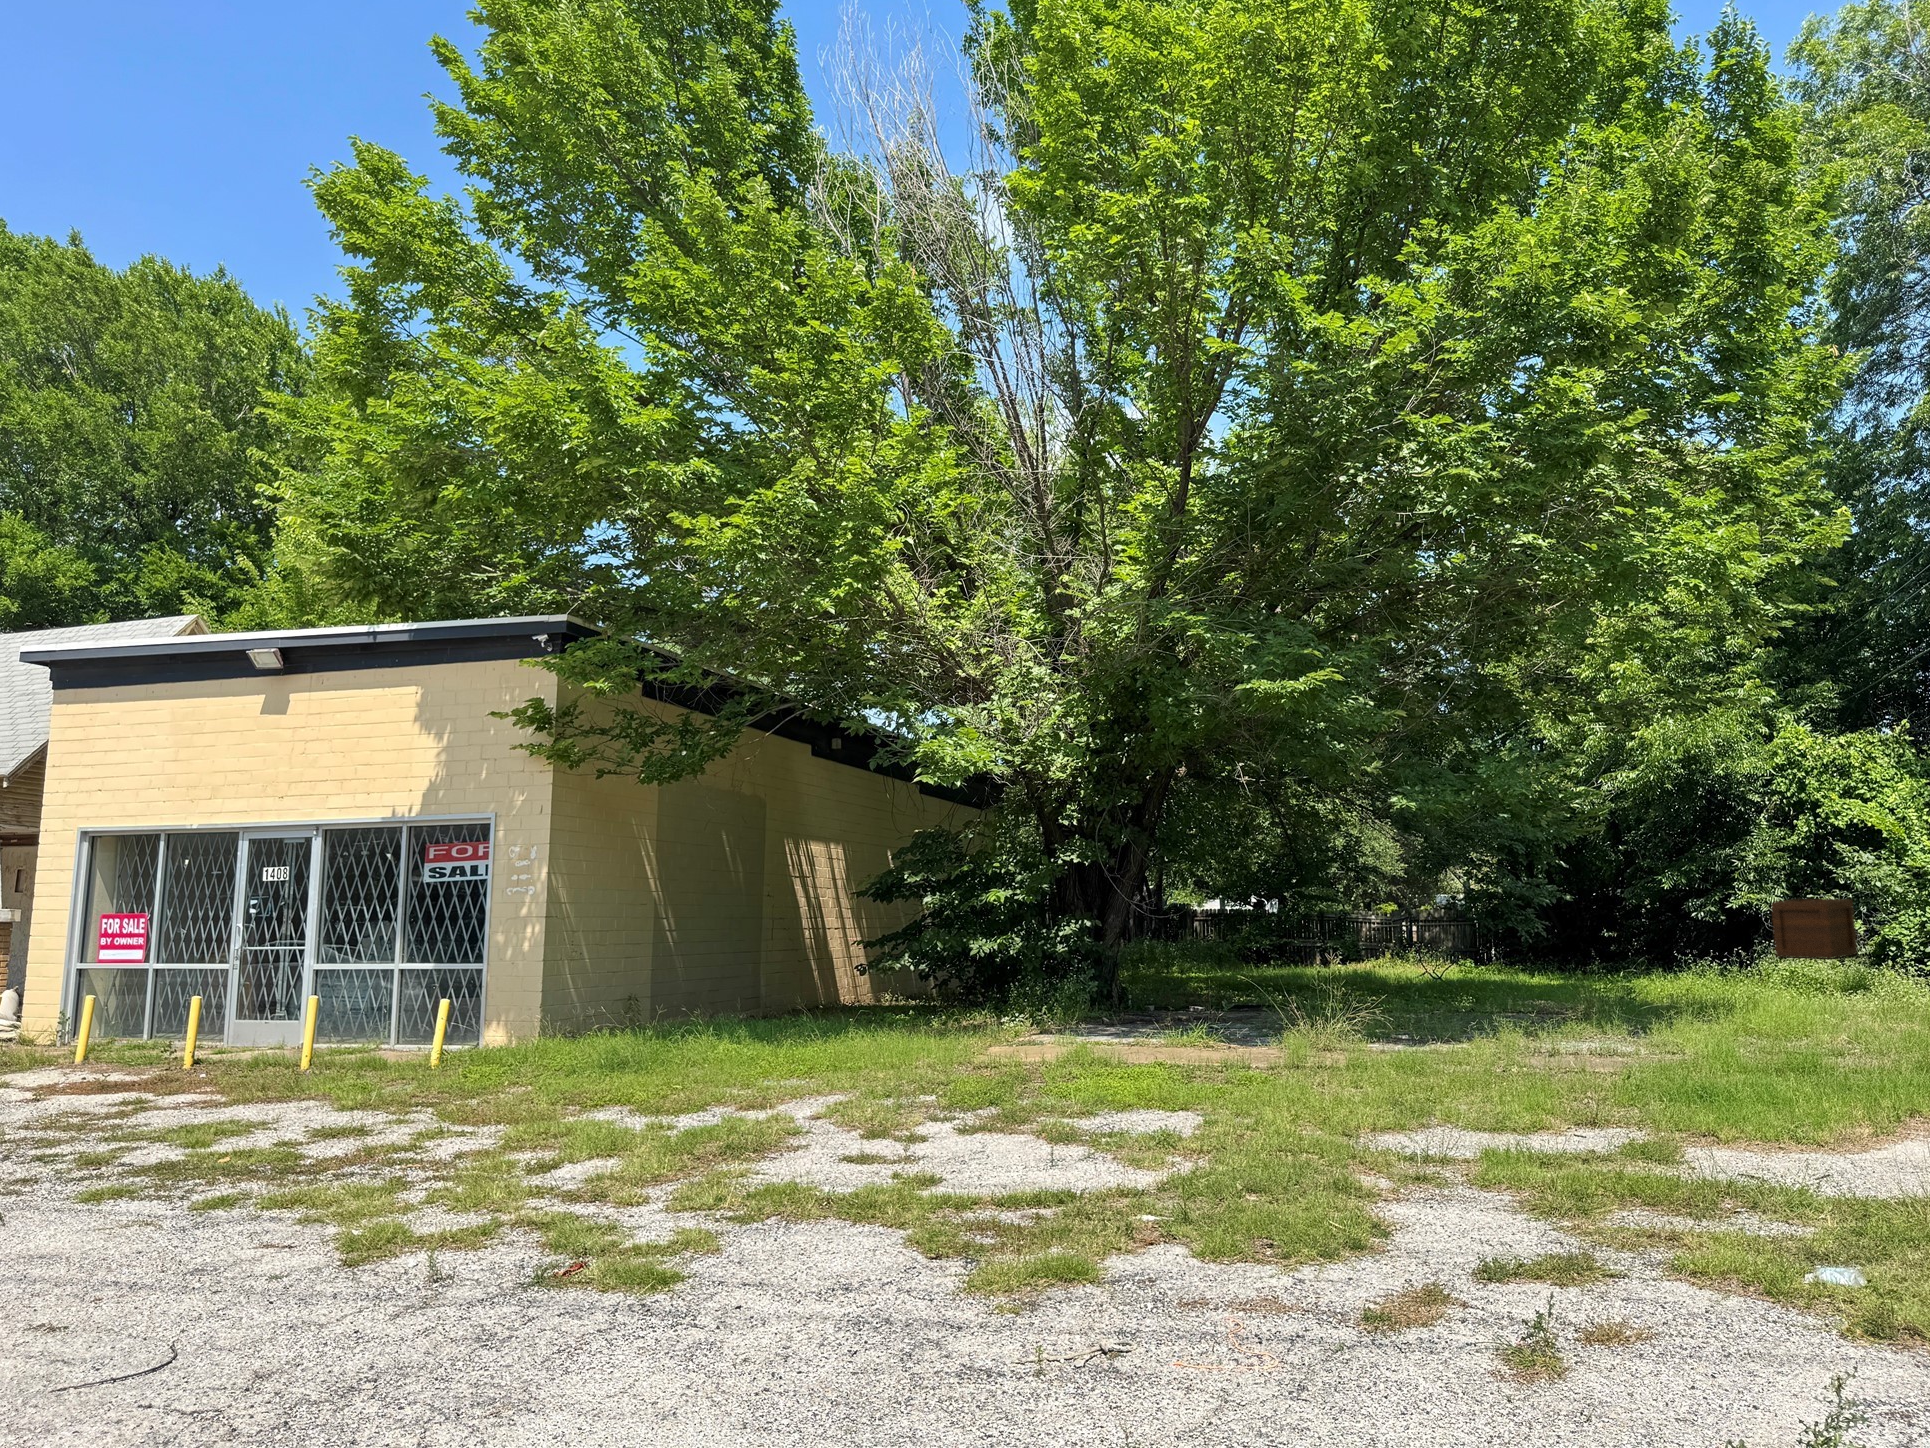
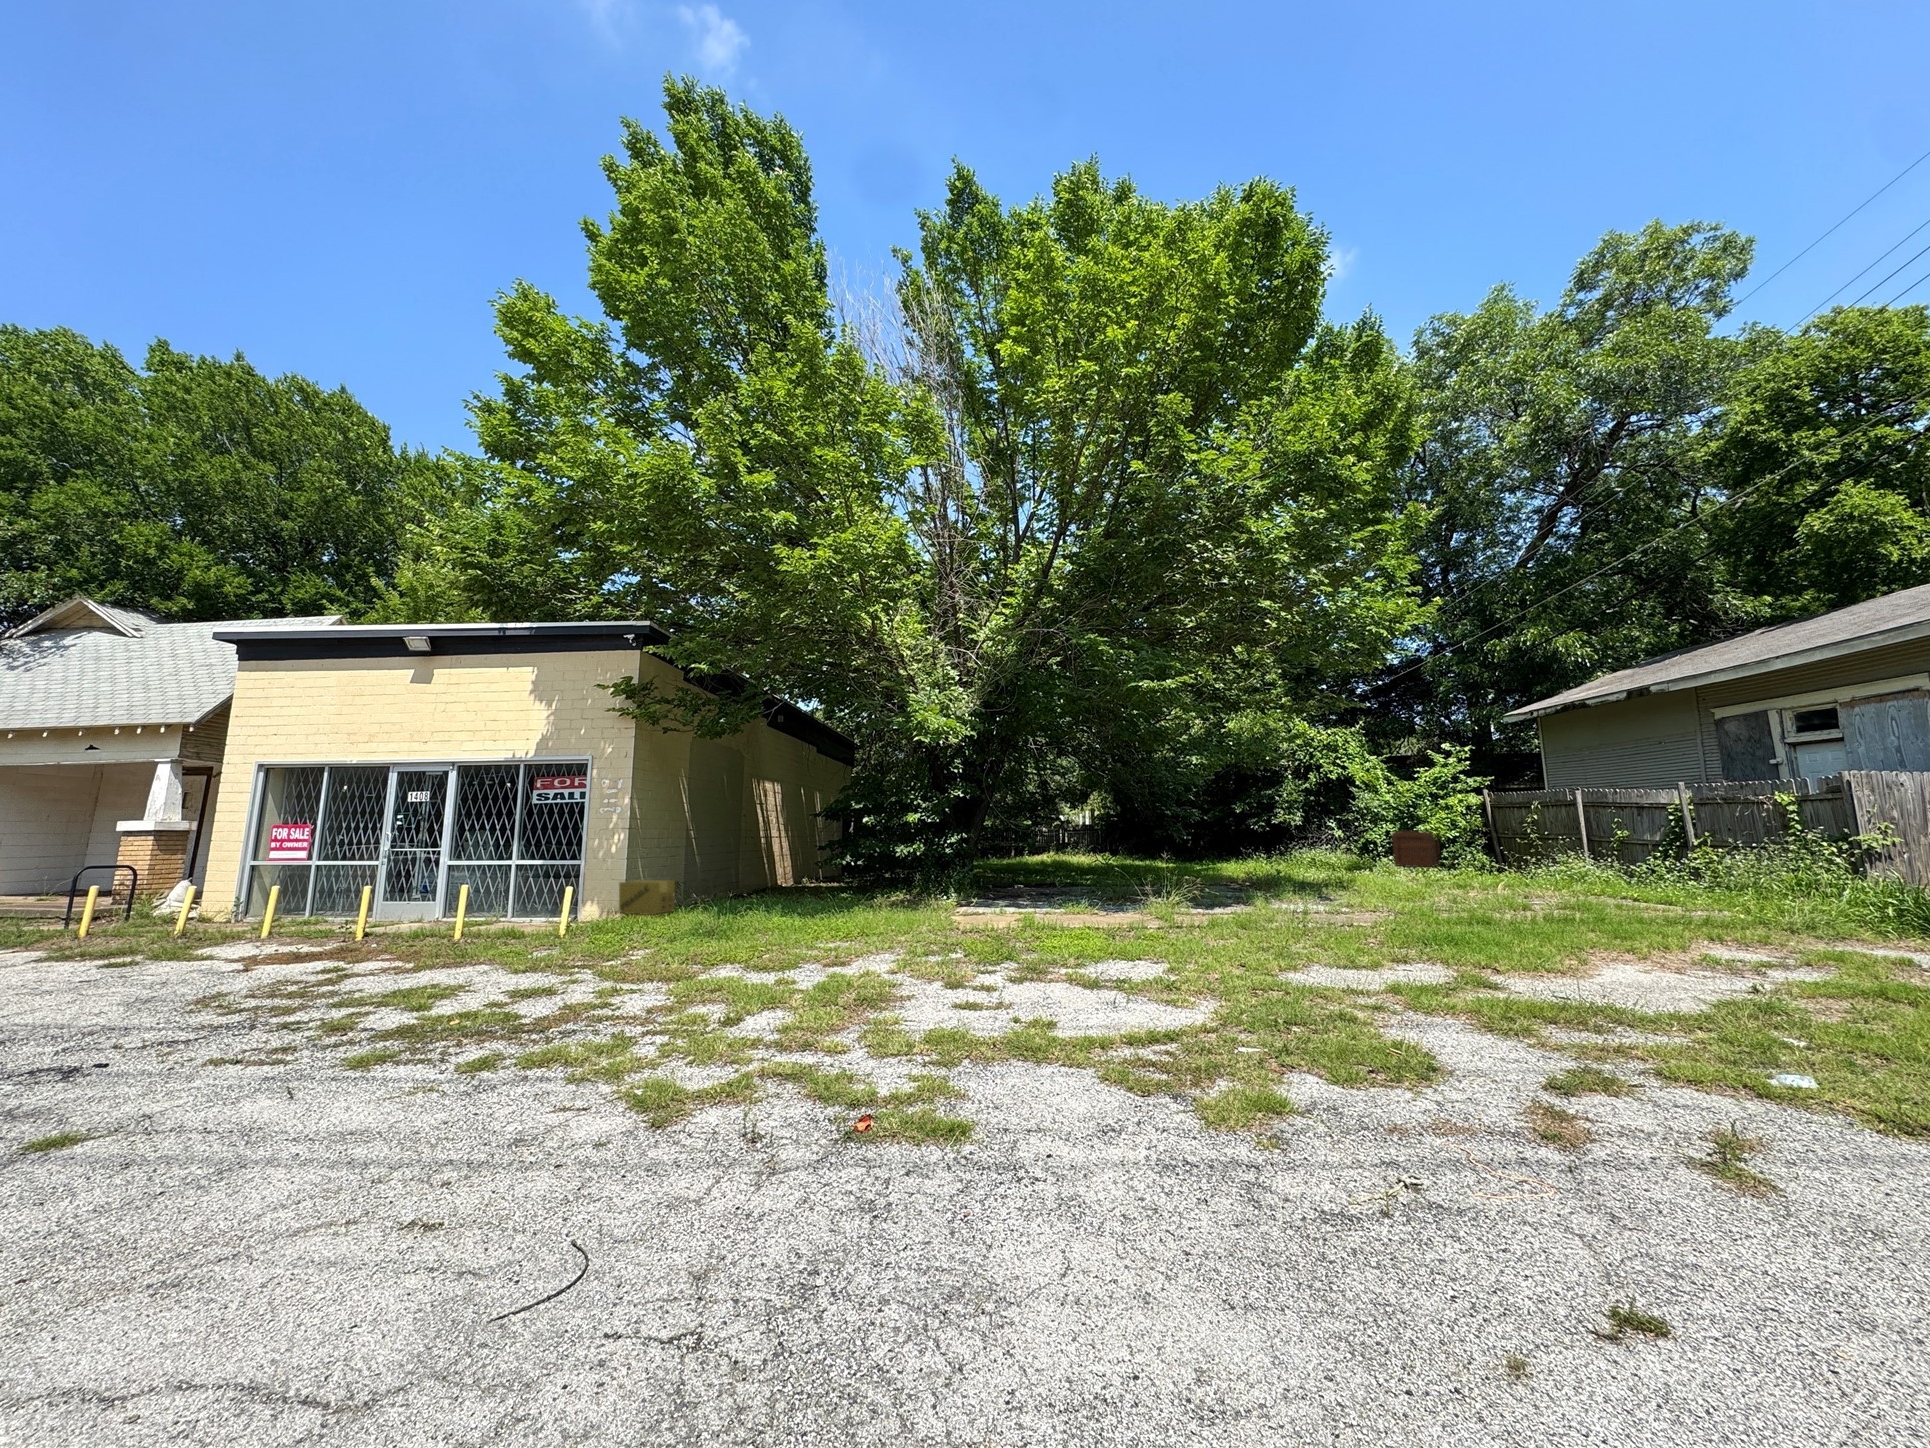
cardboard box: none [535,985,610,1035] -> present [619,879,675,915]

